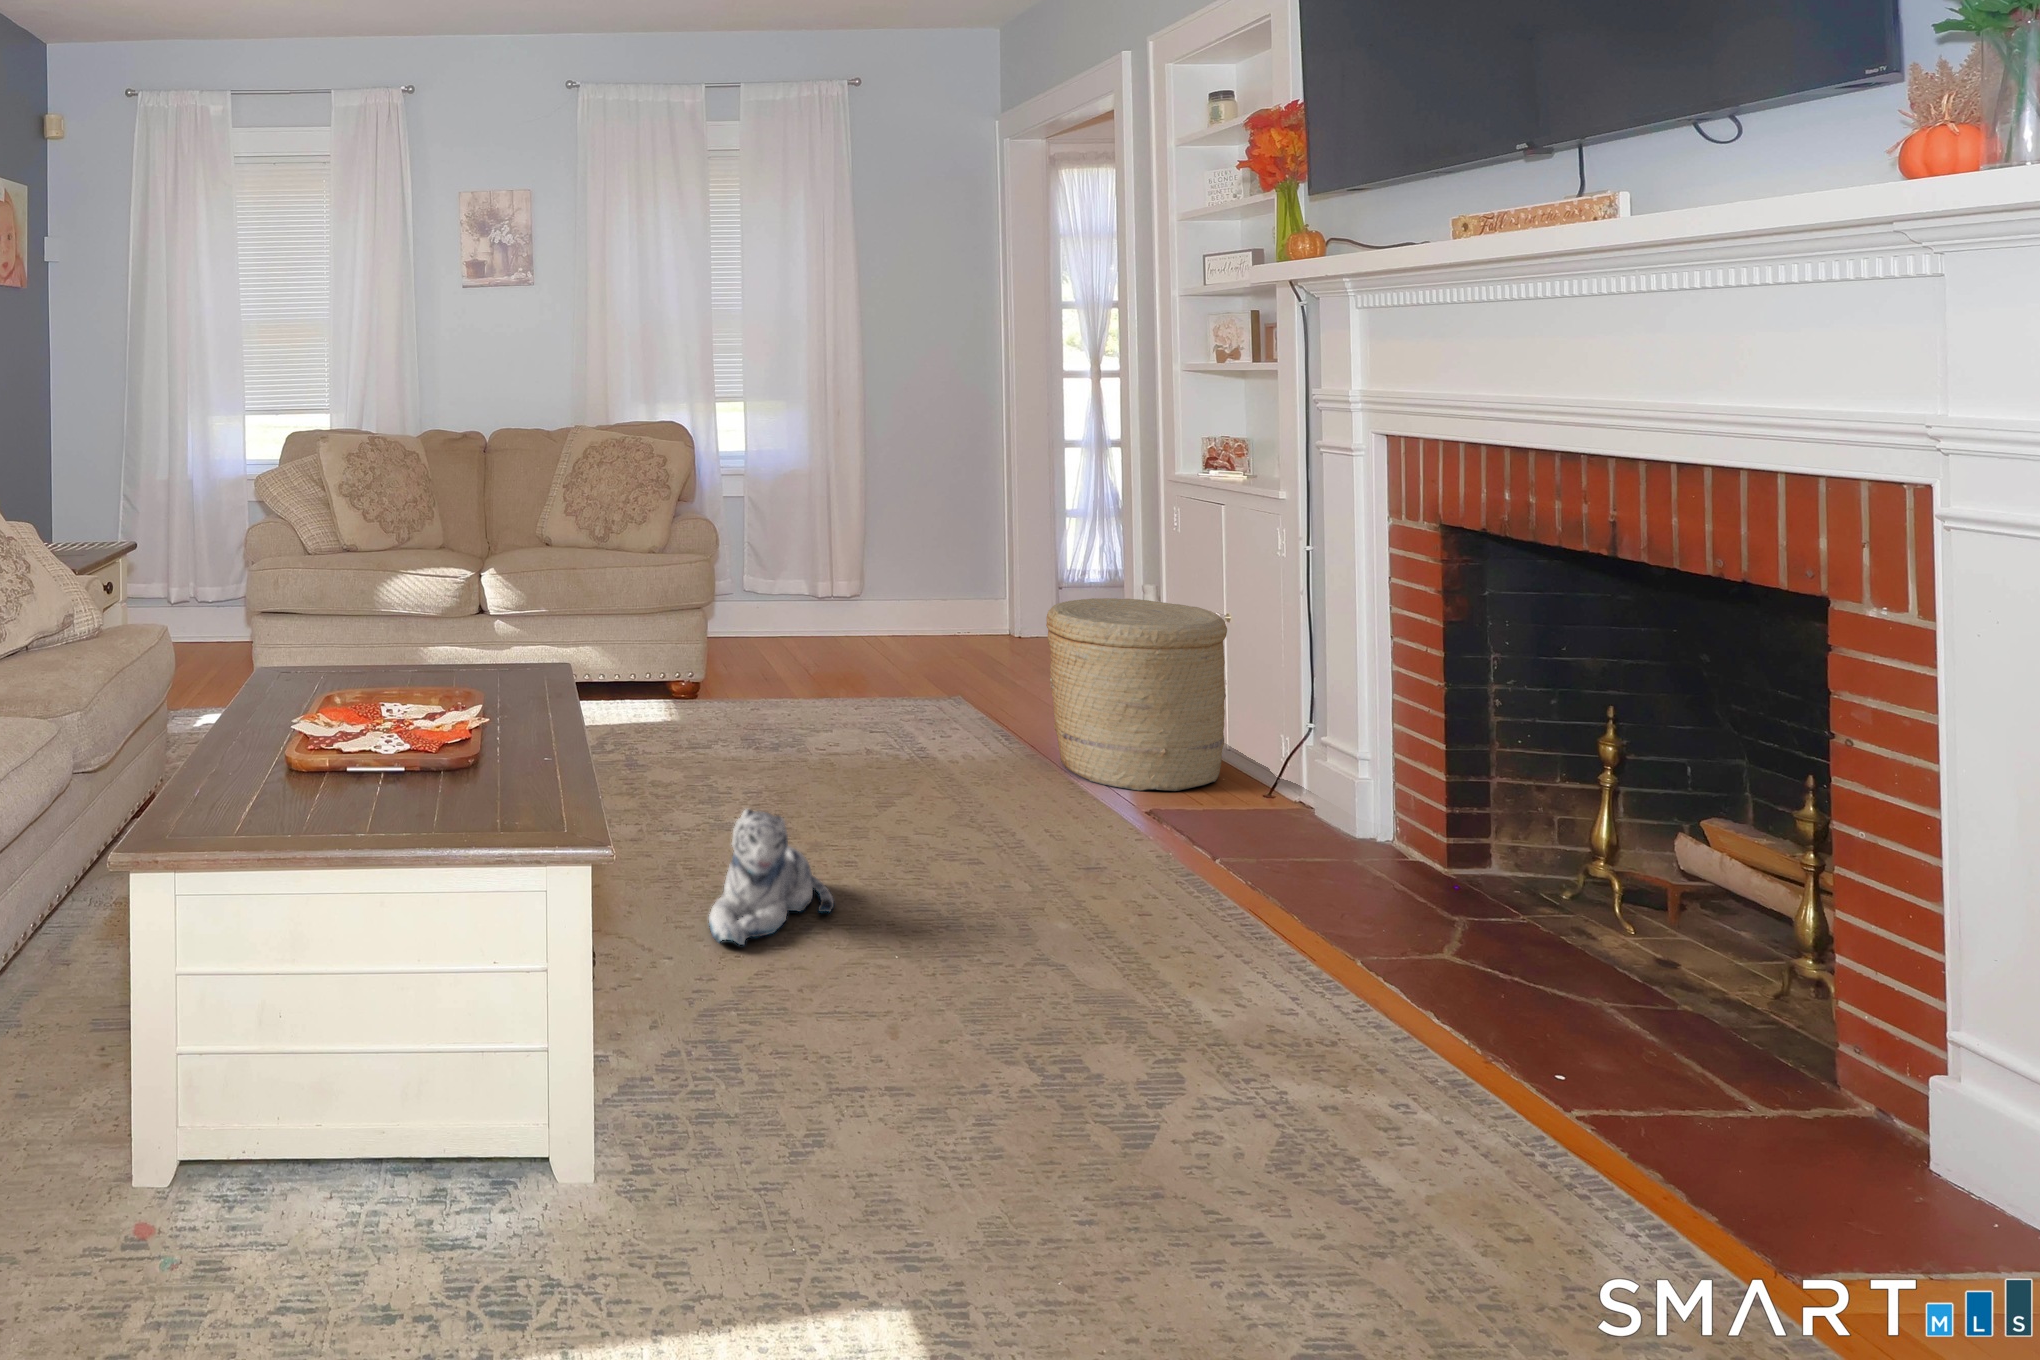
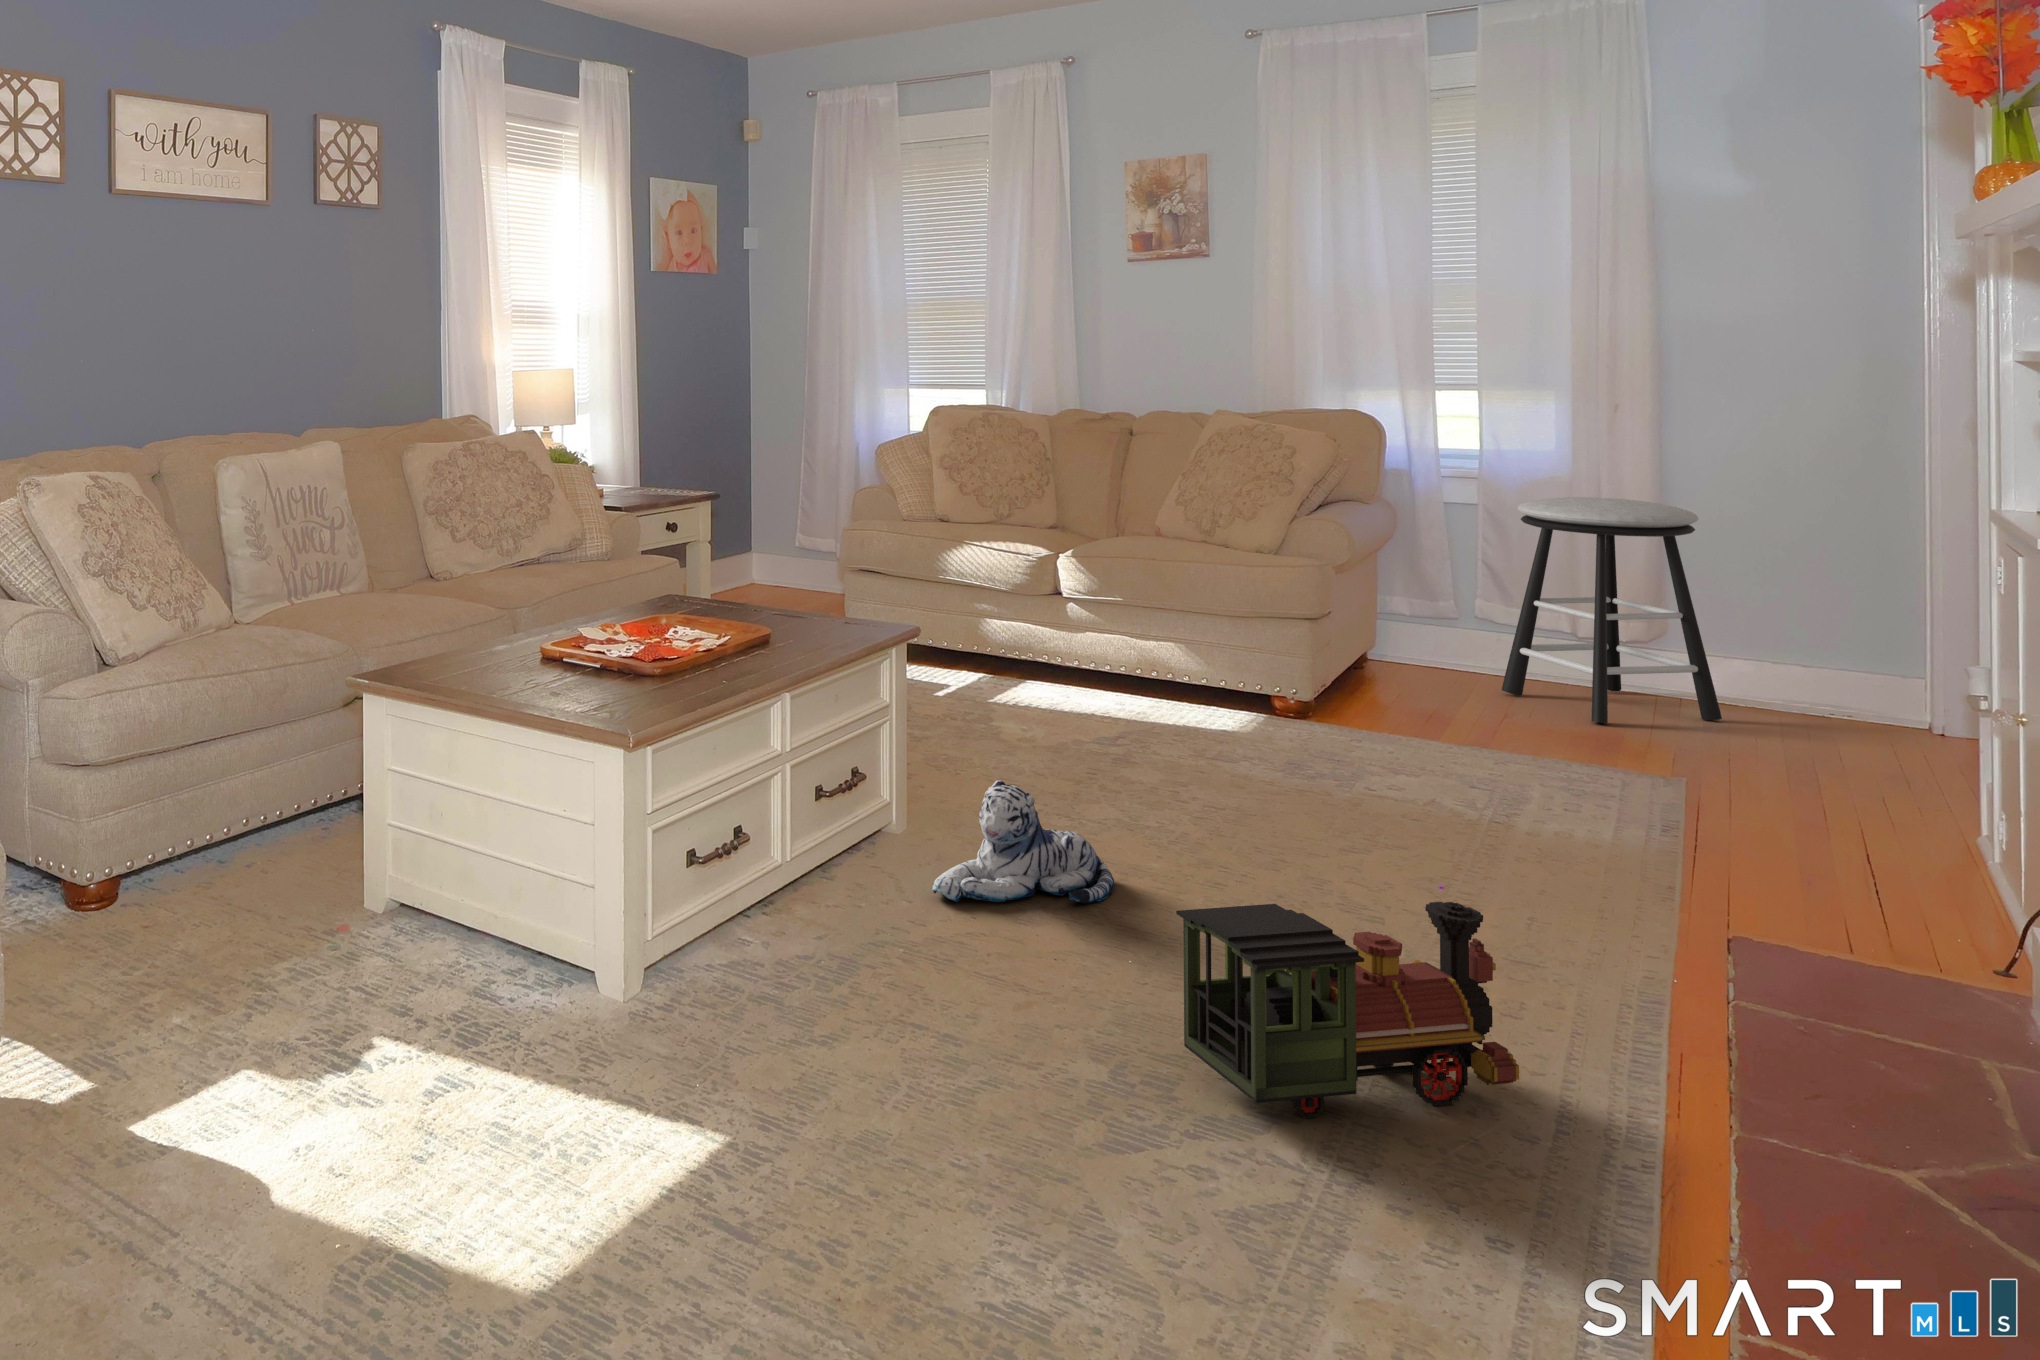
stool: none [798,483,938,665] -> present [1502,497,1722,723]
woven basket: present [1046,598,1227,791] -> none [1623,659,1921,929]
toy train: none [1100,824,1290,1046] -> present [1176,902,1519,1118]

